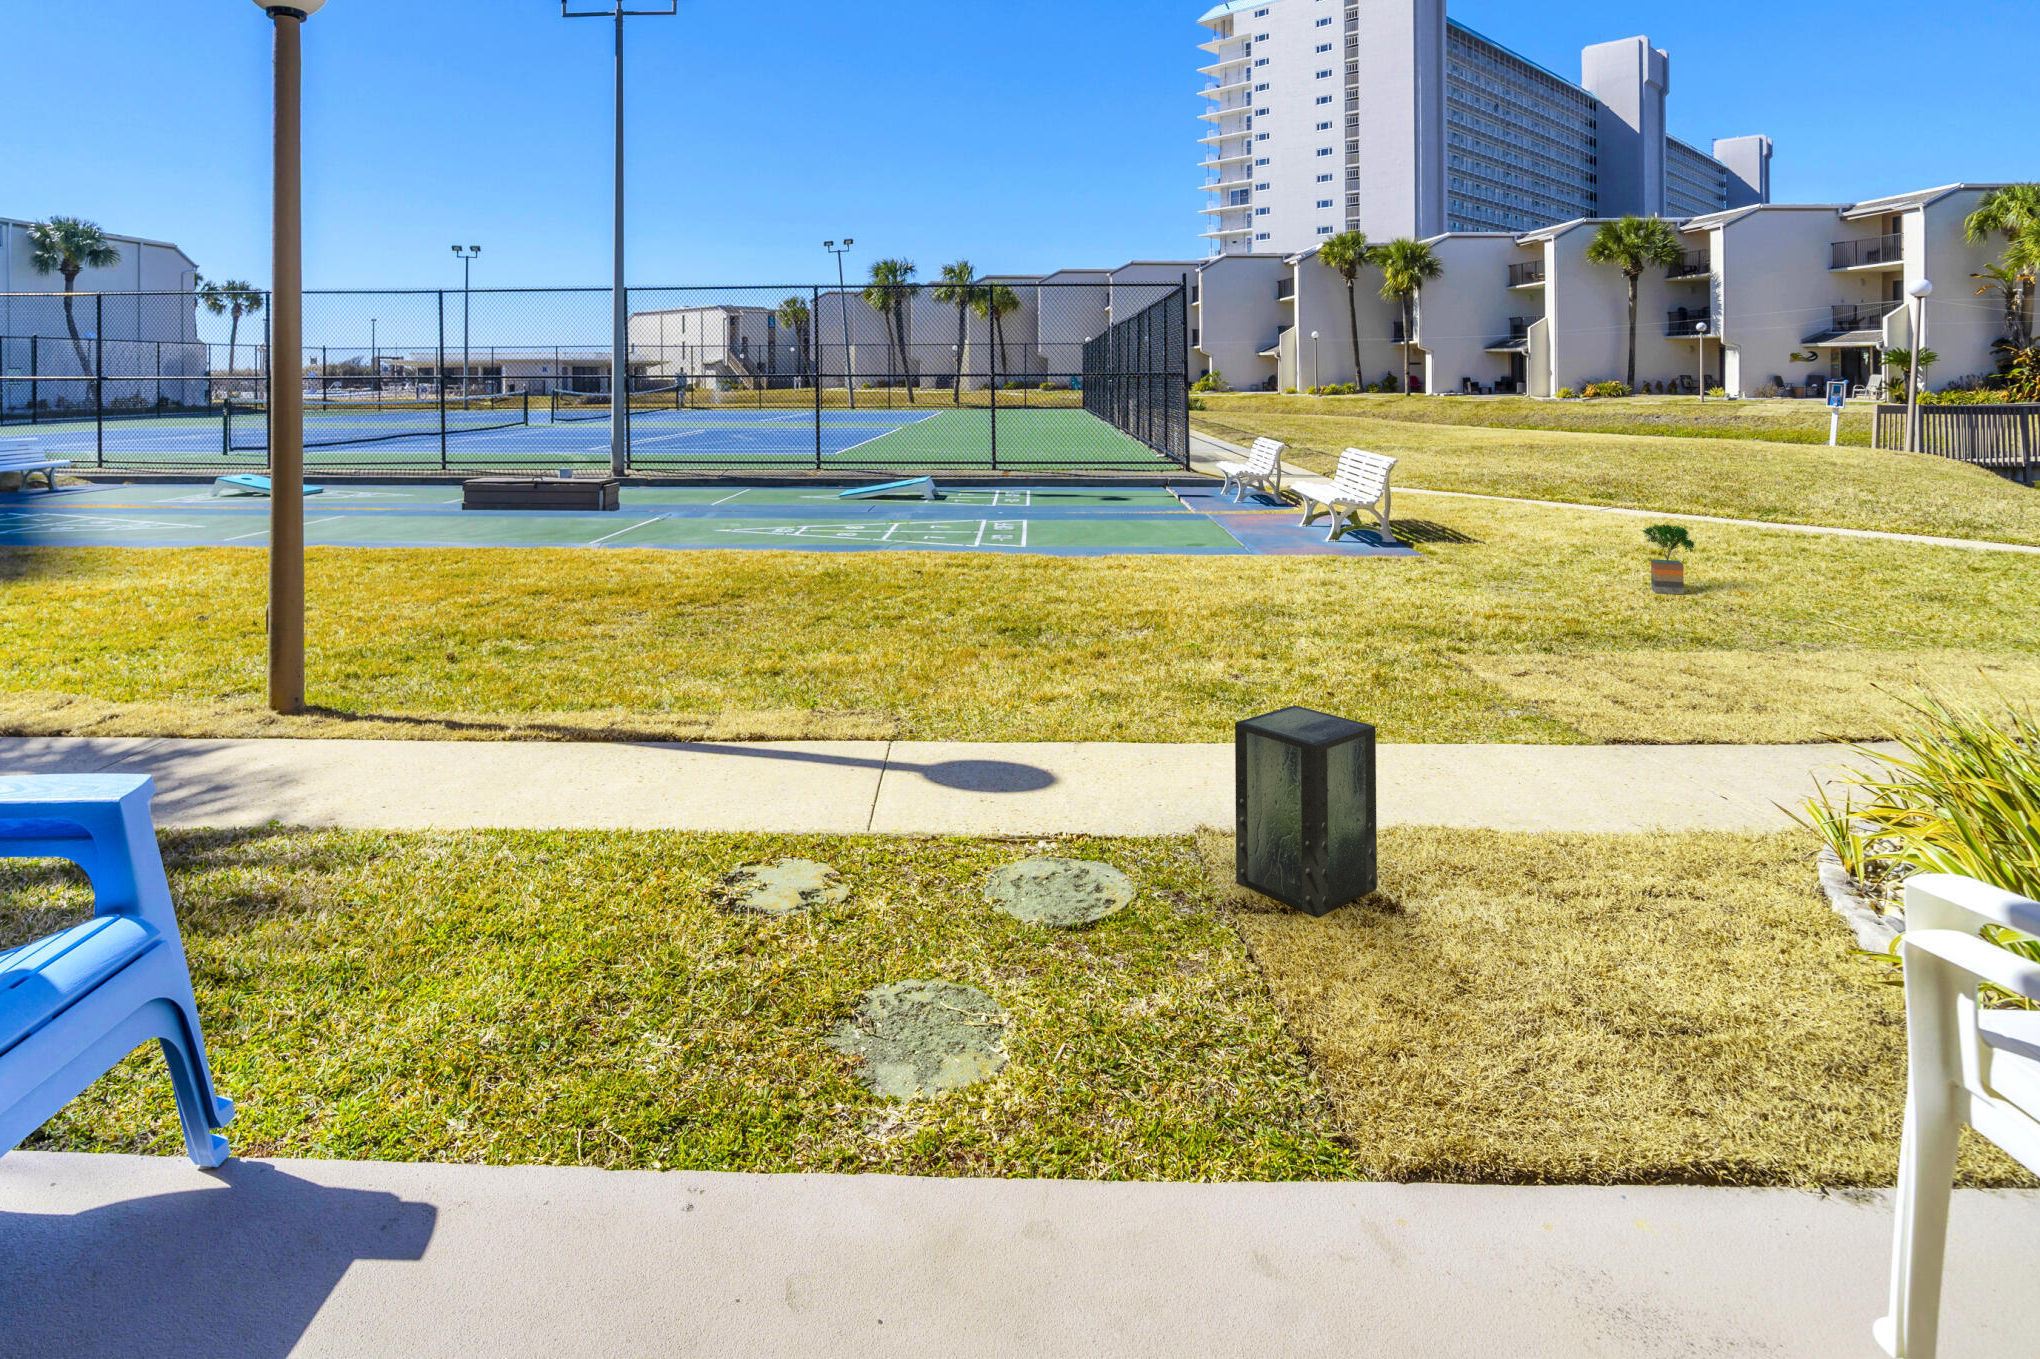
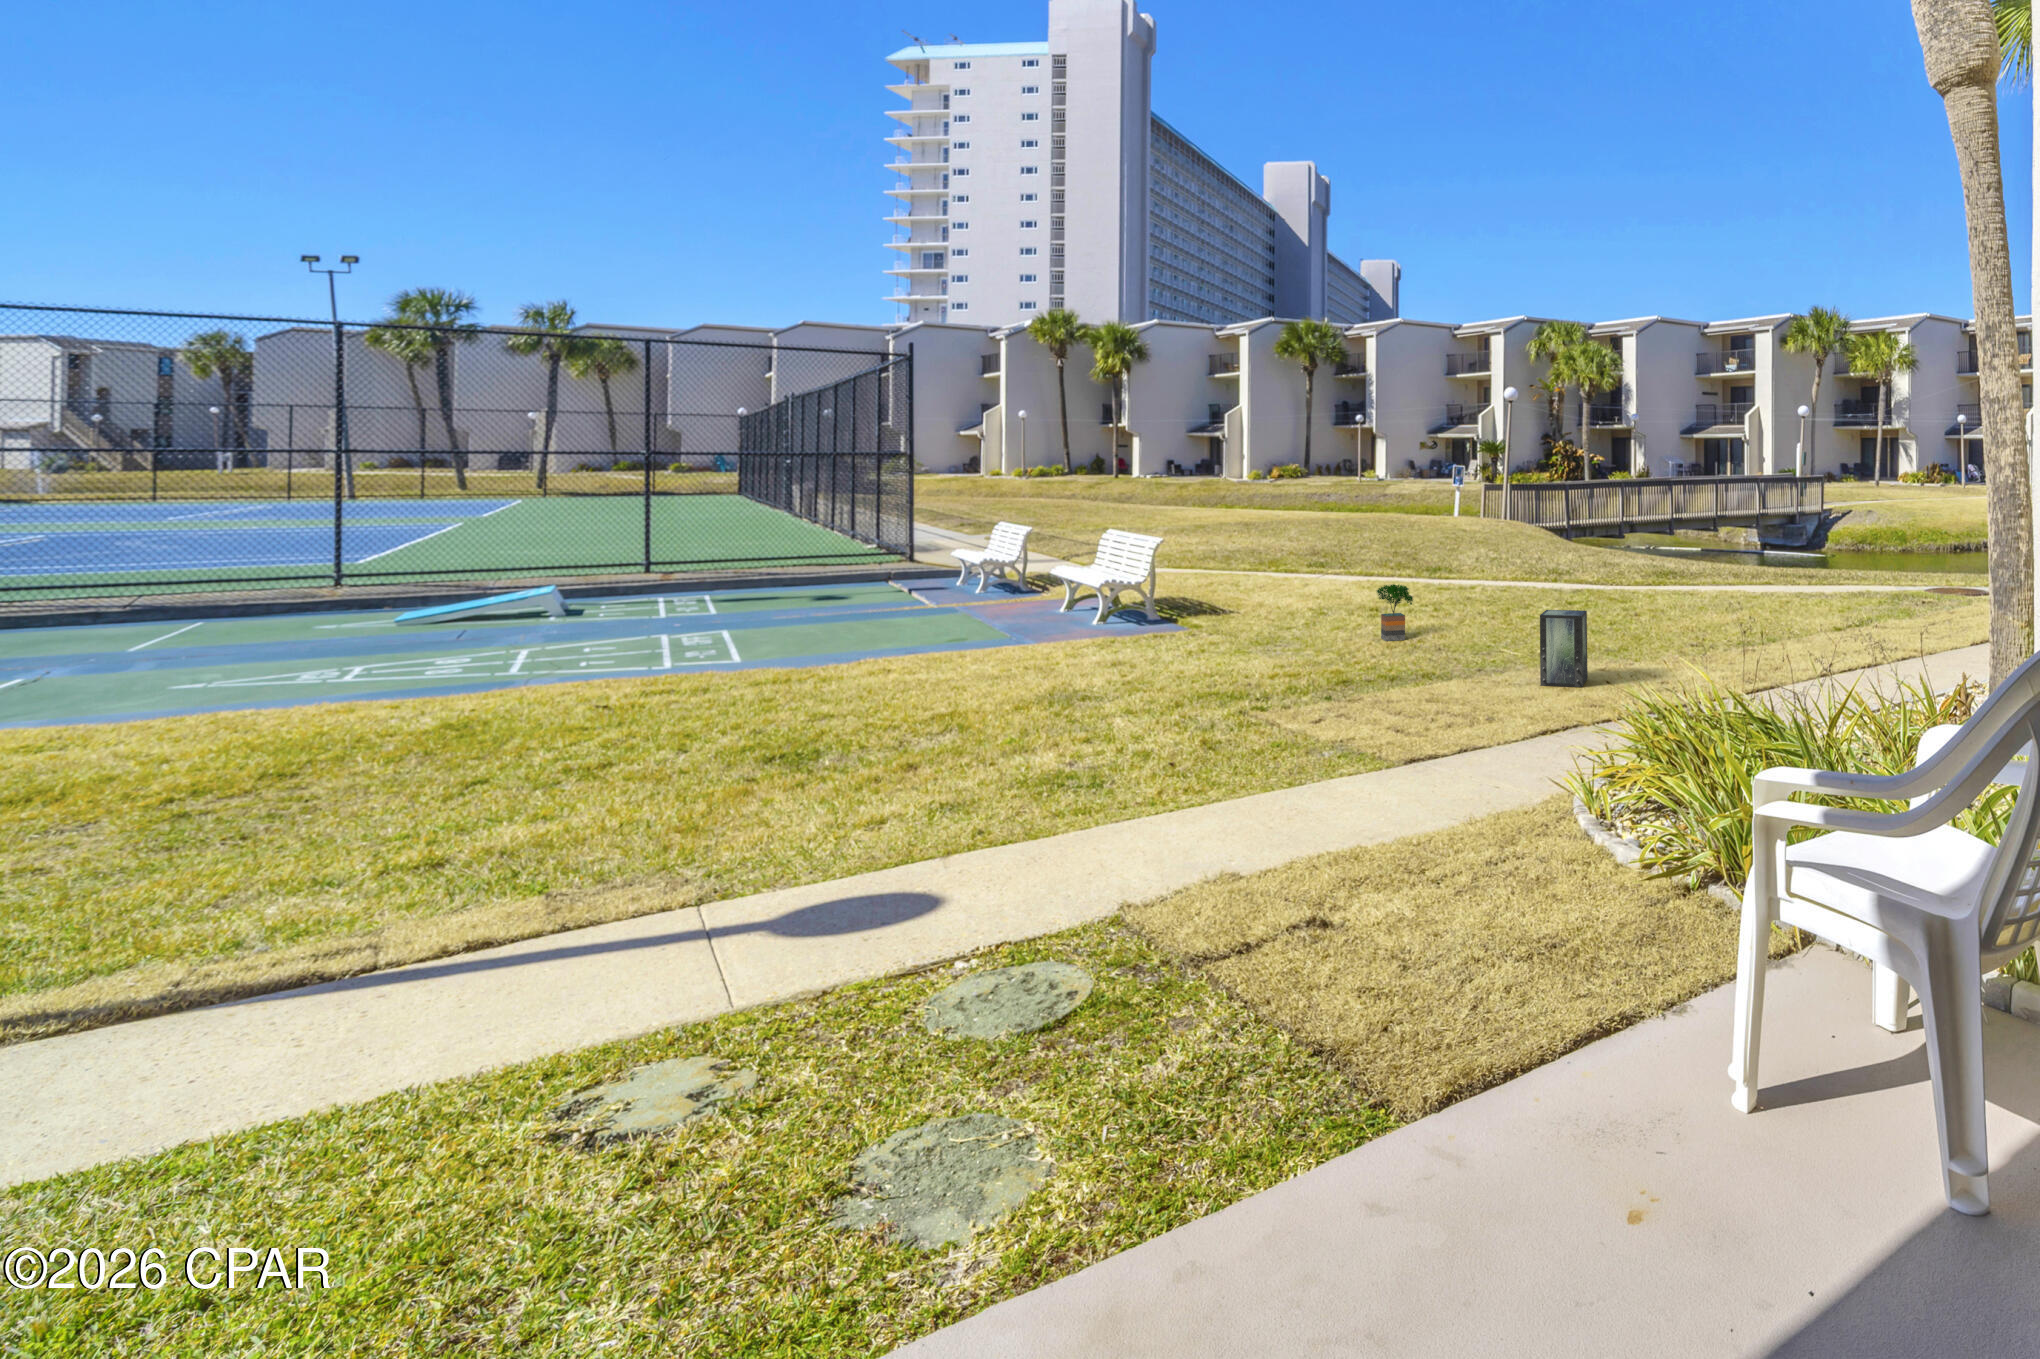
storage box: present [1235,705,1377,917] -> present [1540,610,1588,687]

